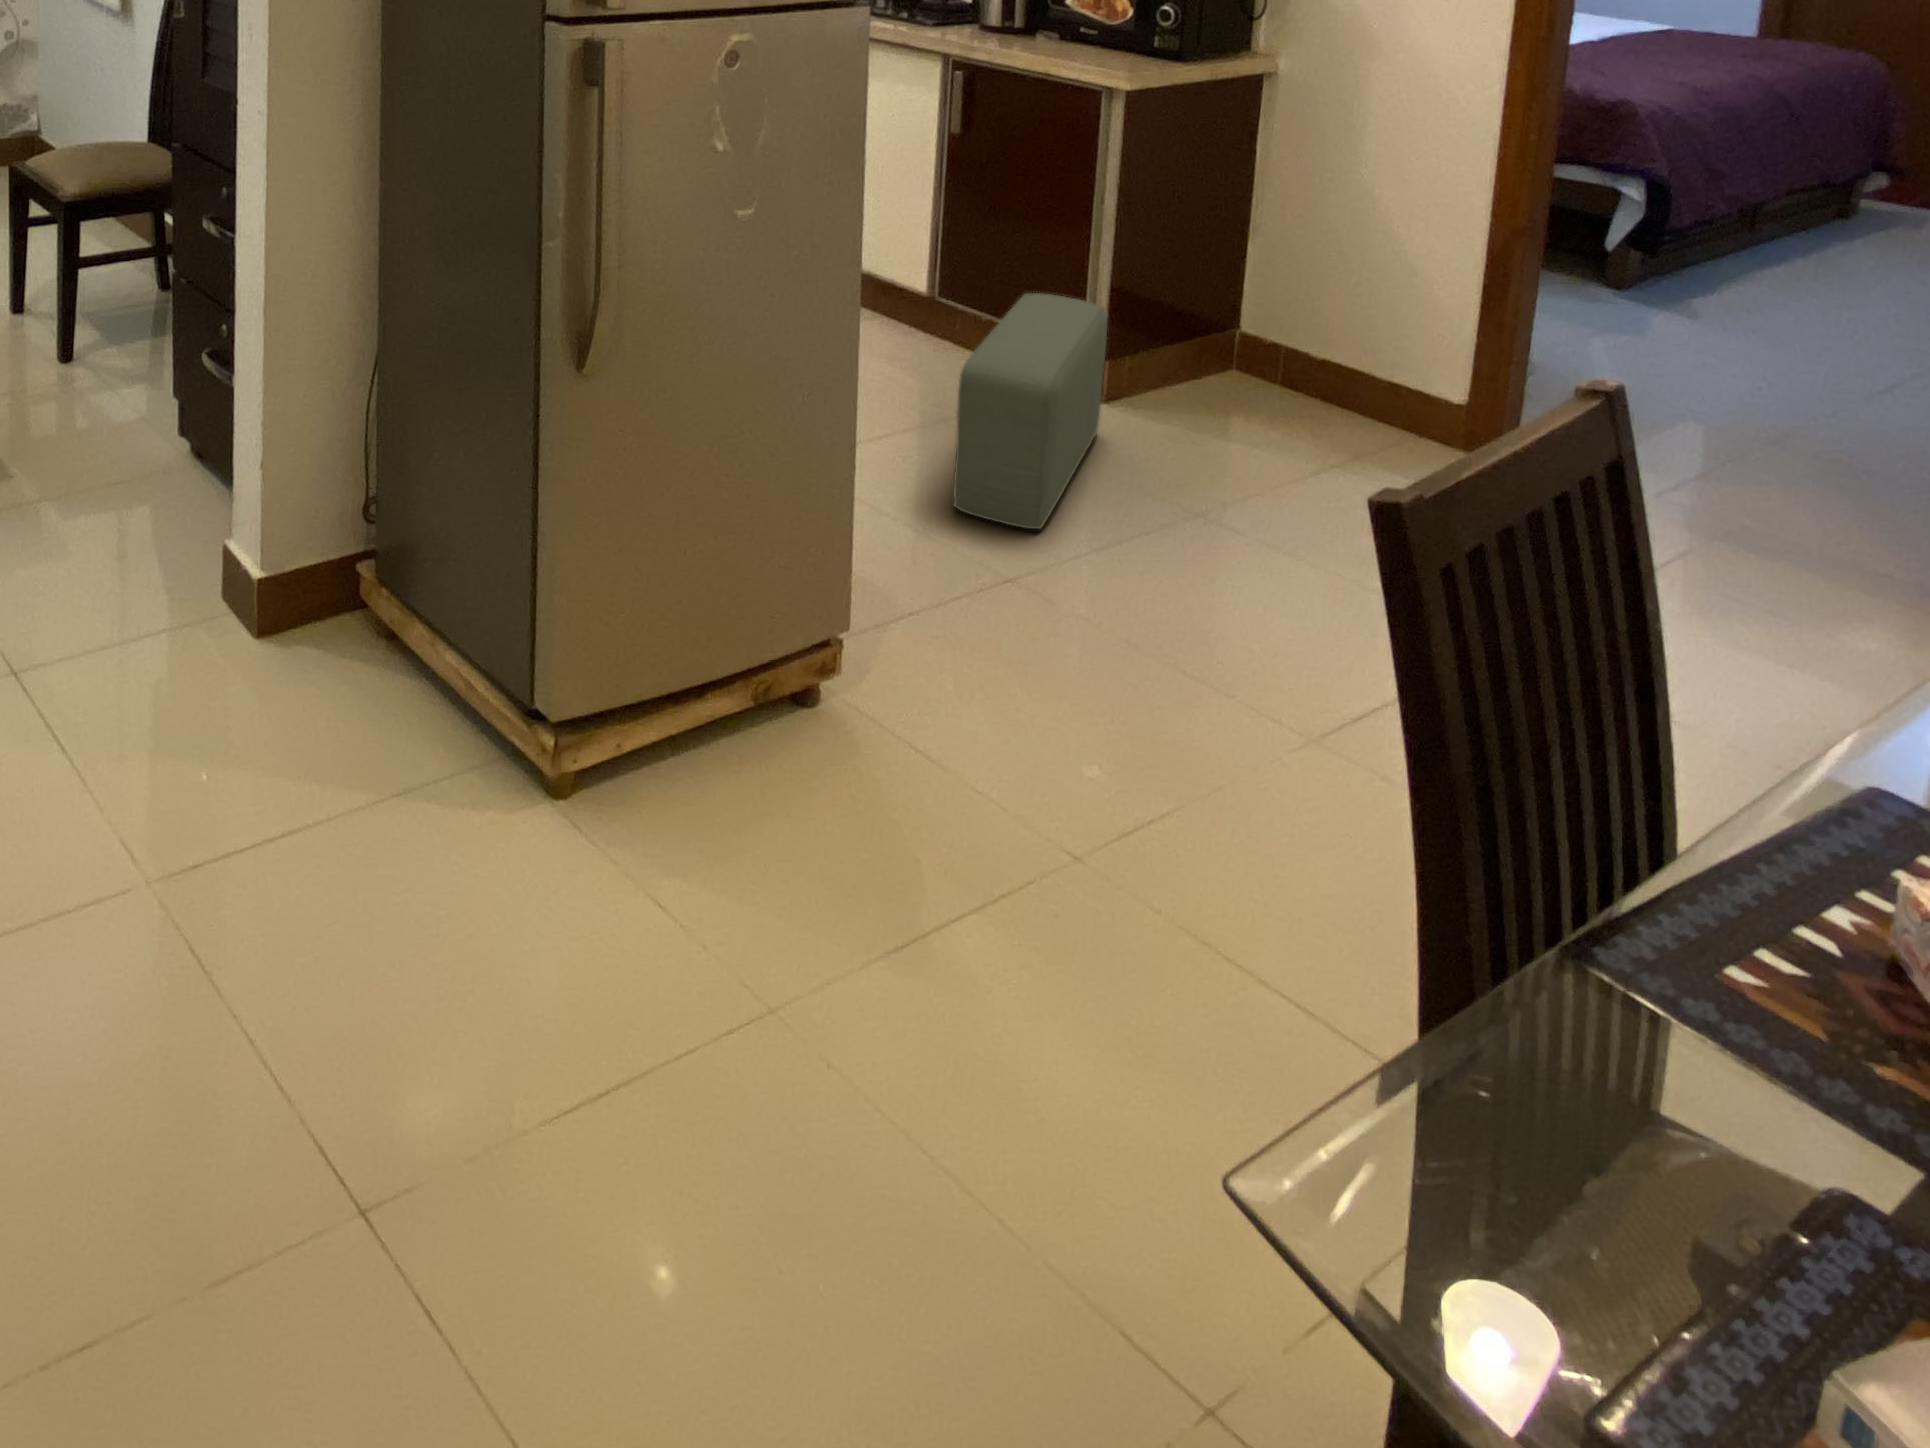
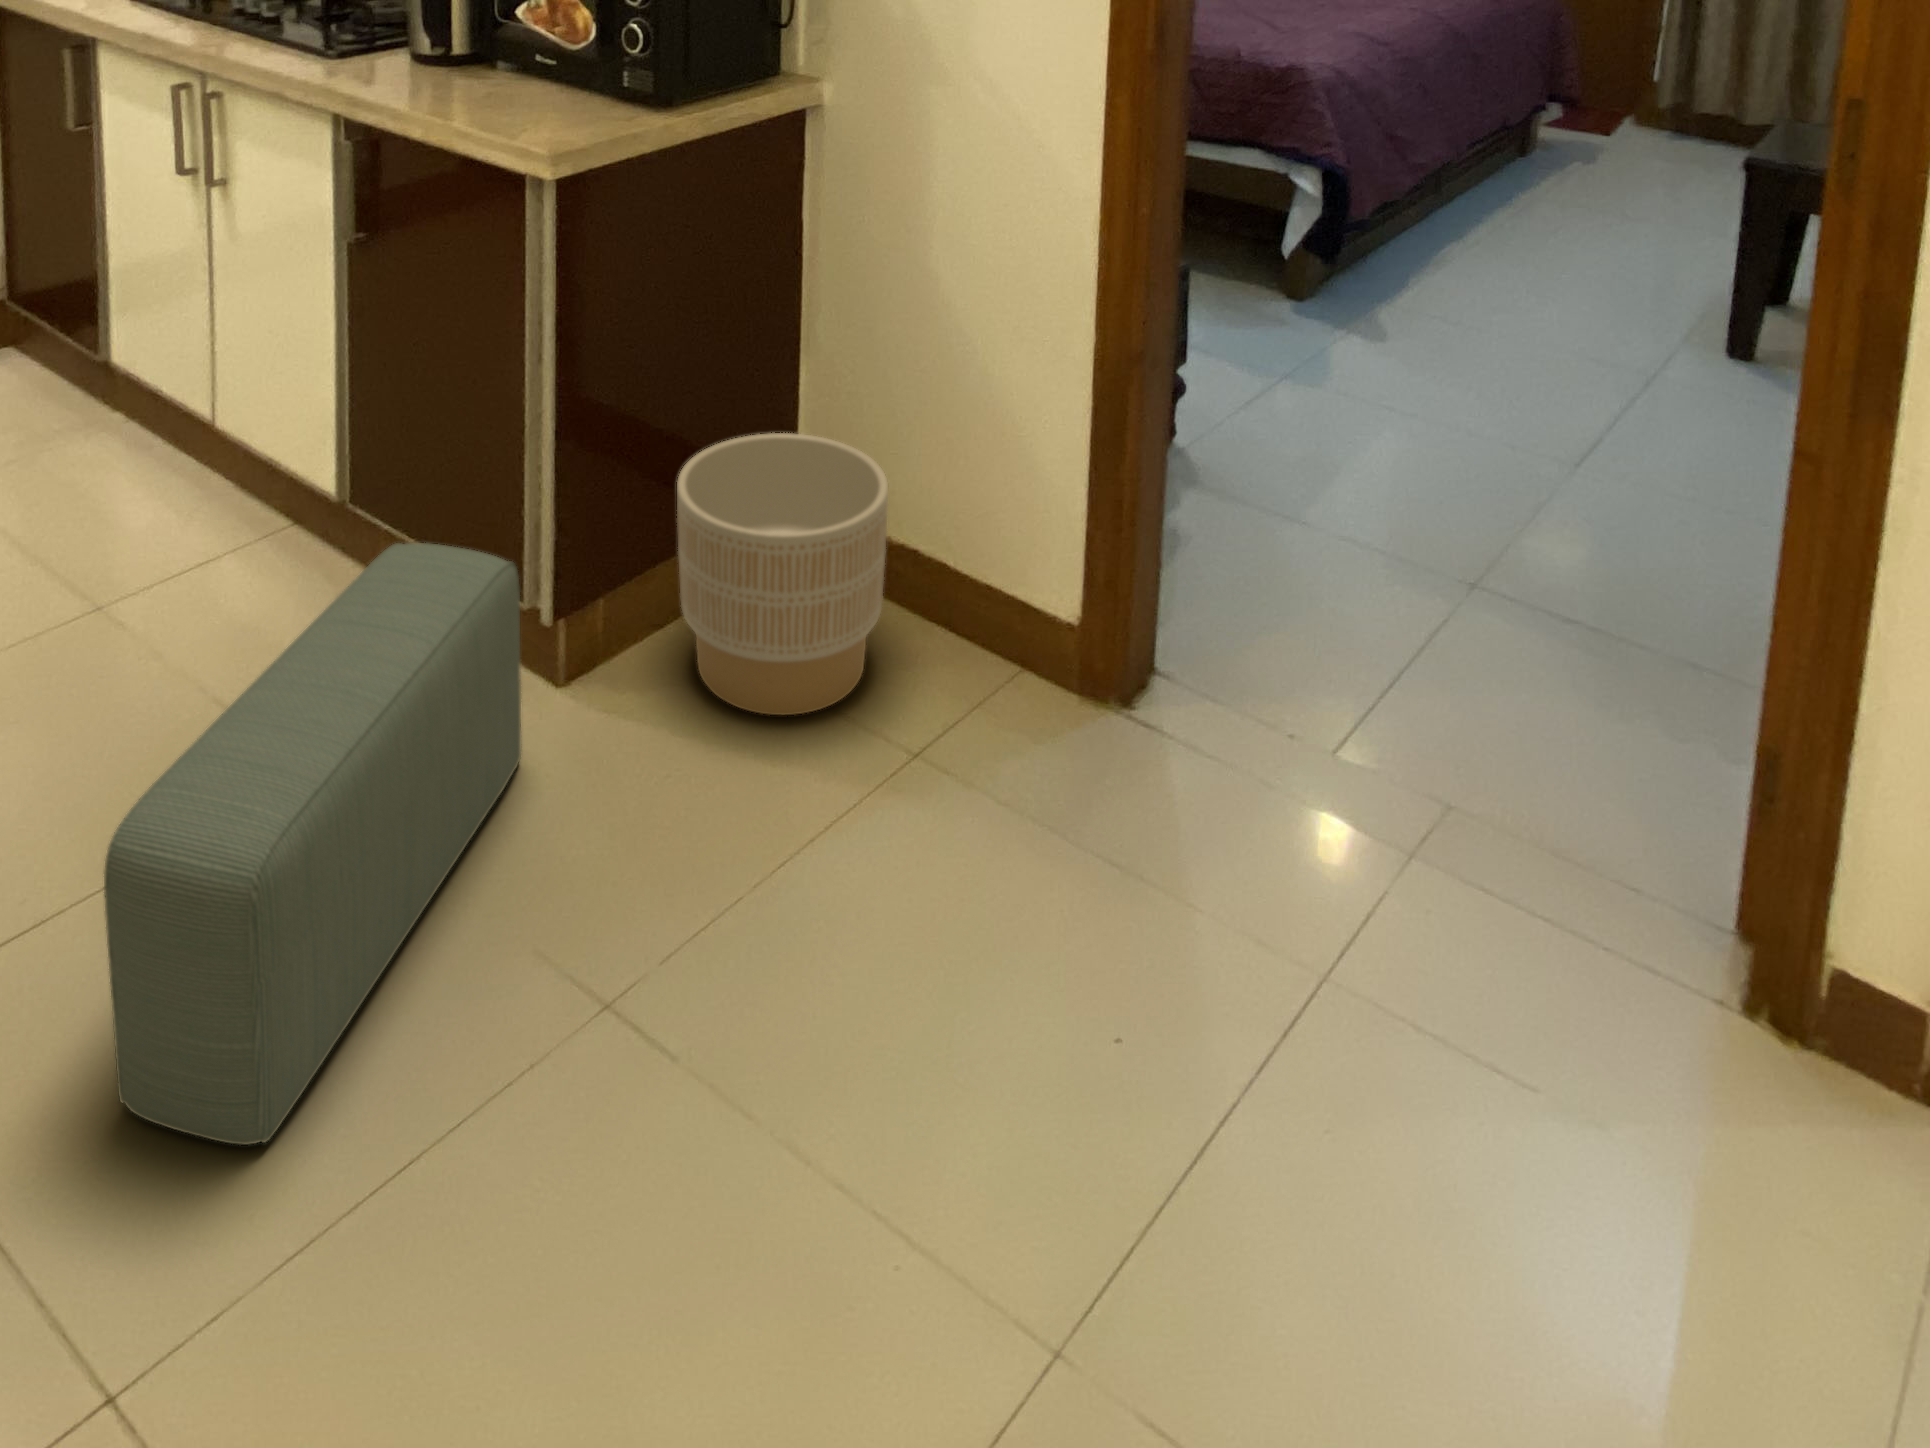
planter: none [1182,277,1334,437] -> present [677,433,888,715]

